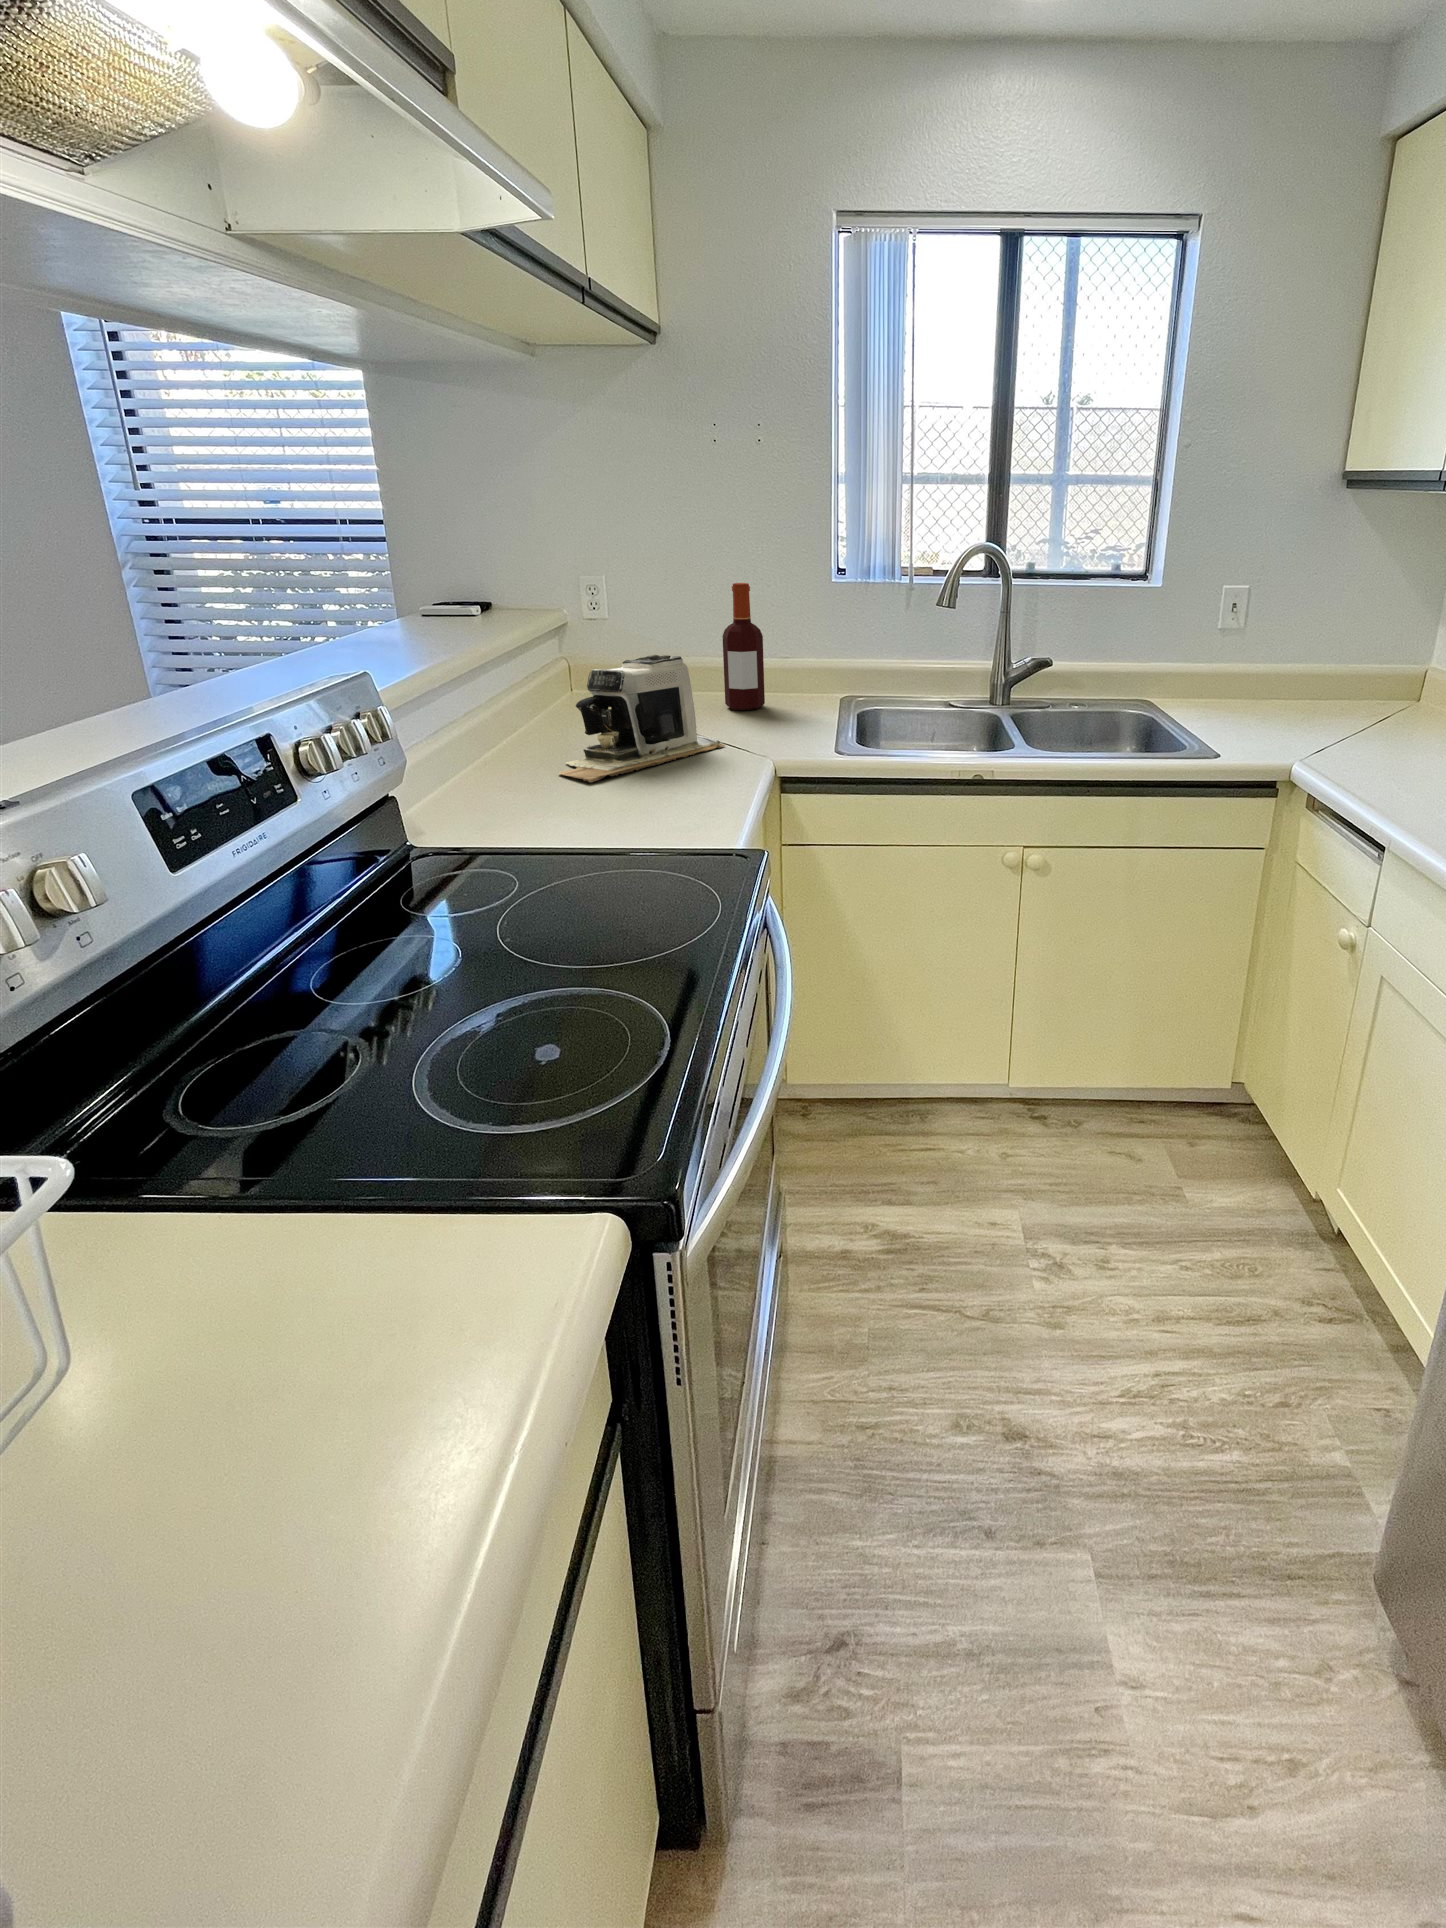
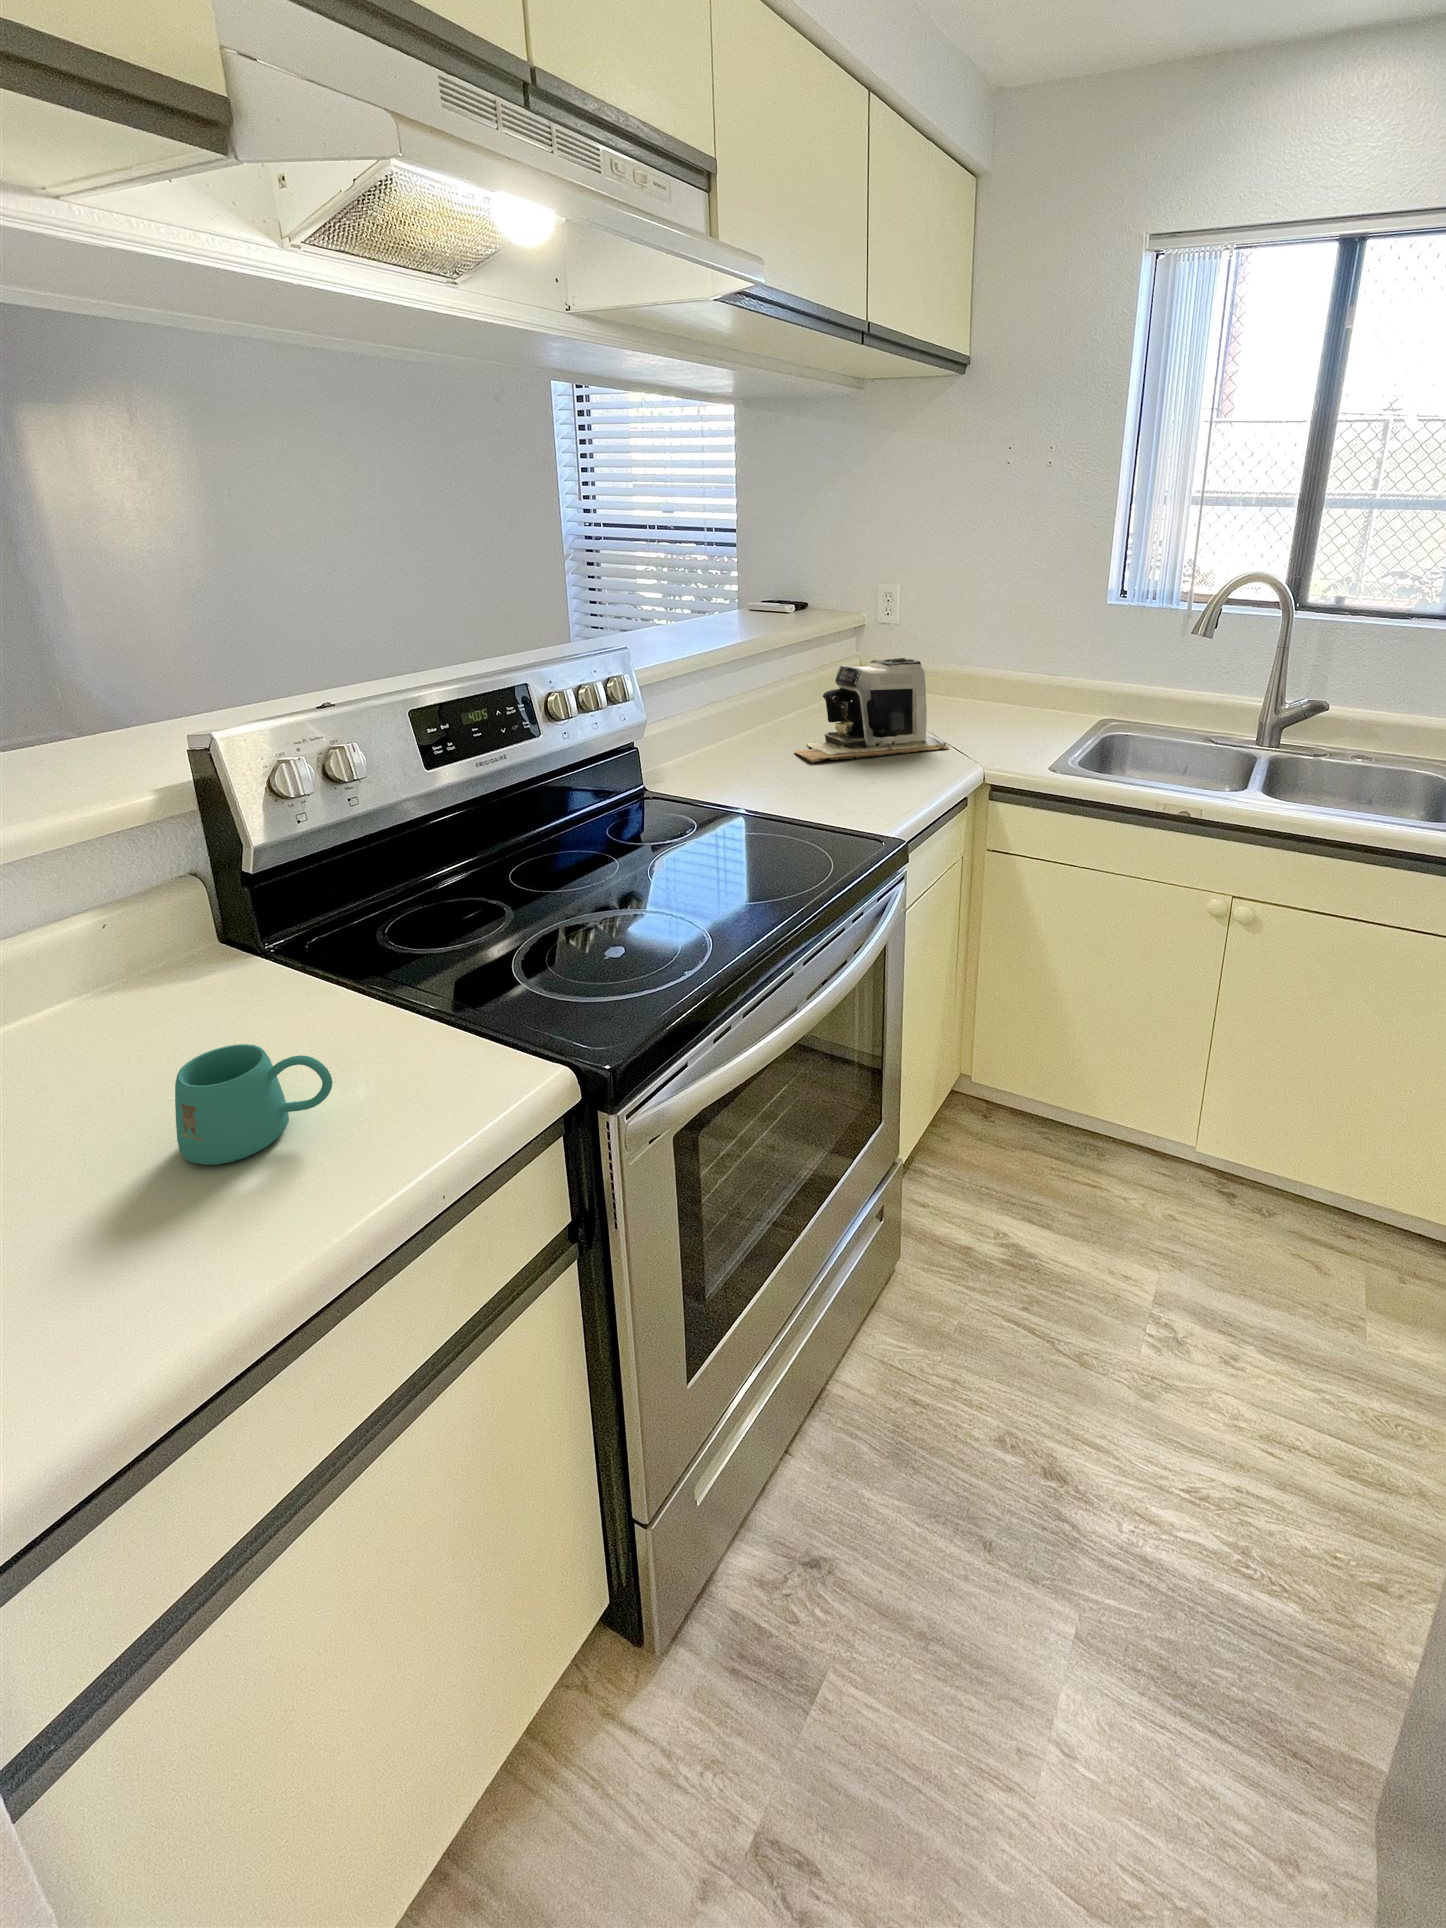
bottle: present [722,583,765,710] -> none [982,598,1023,719]
mug: none [98,1310,355,1548] -> present [175,1044,332,1165]

